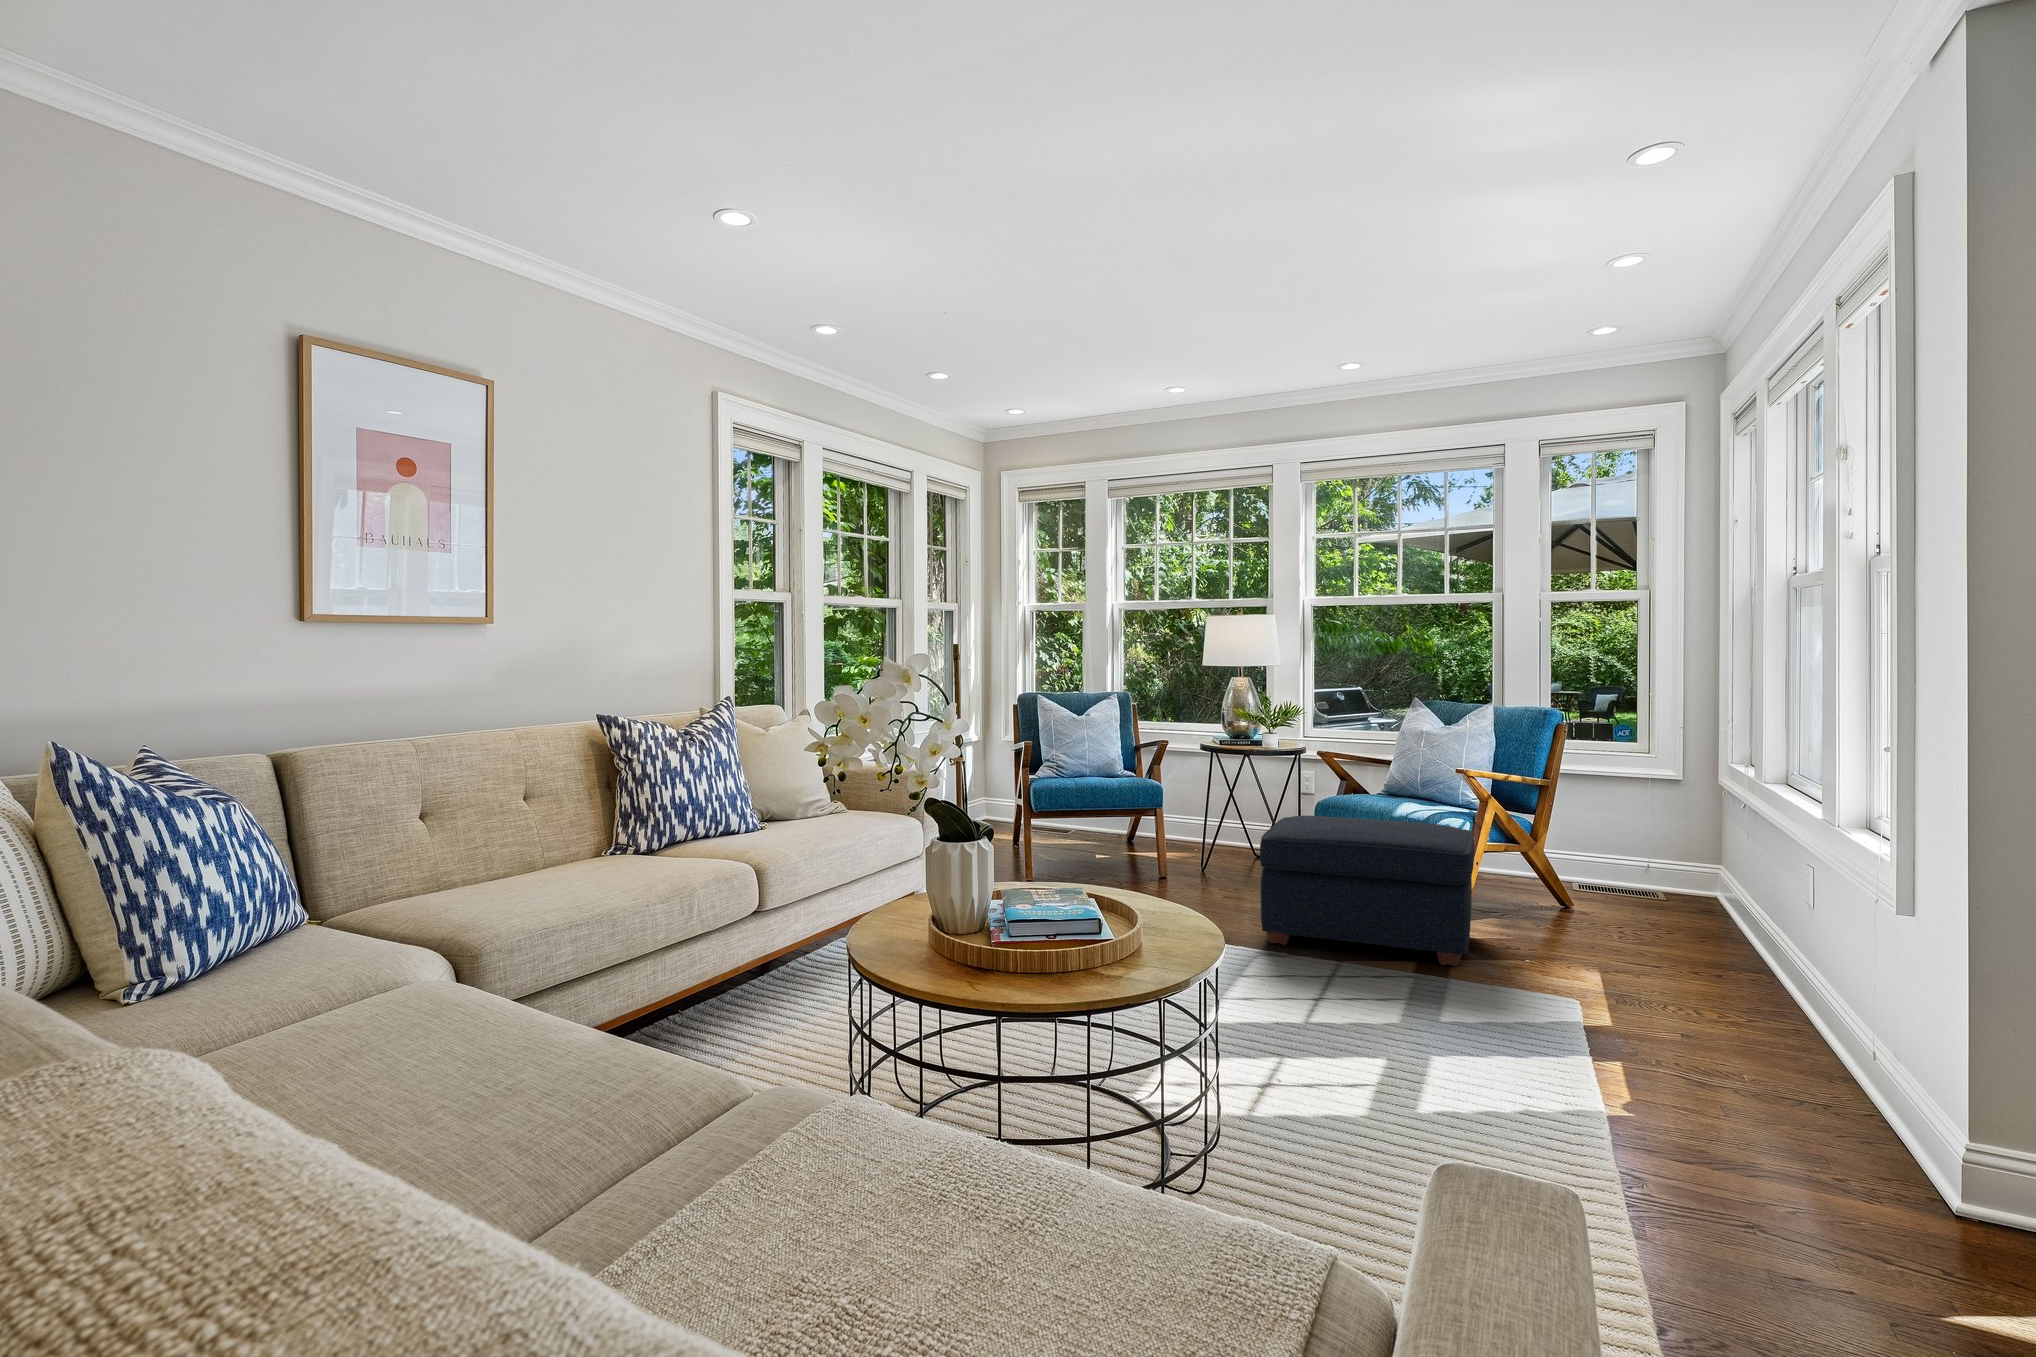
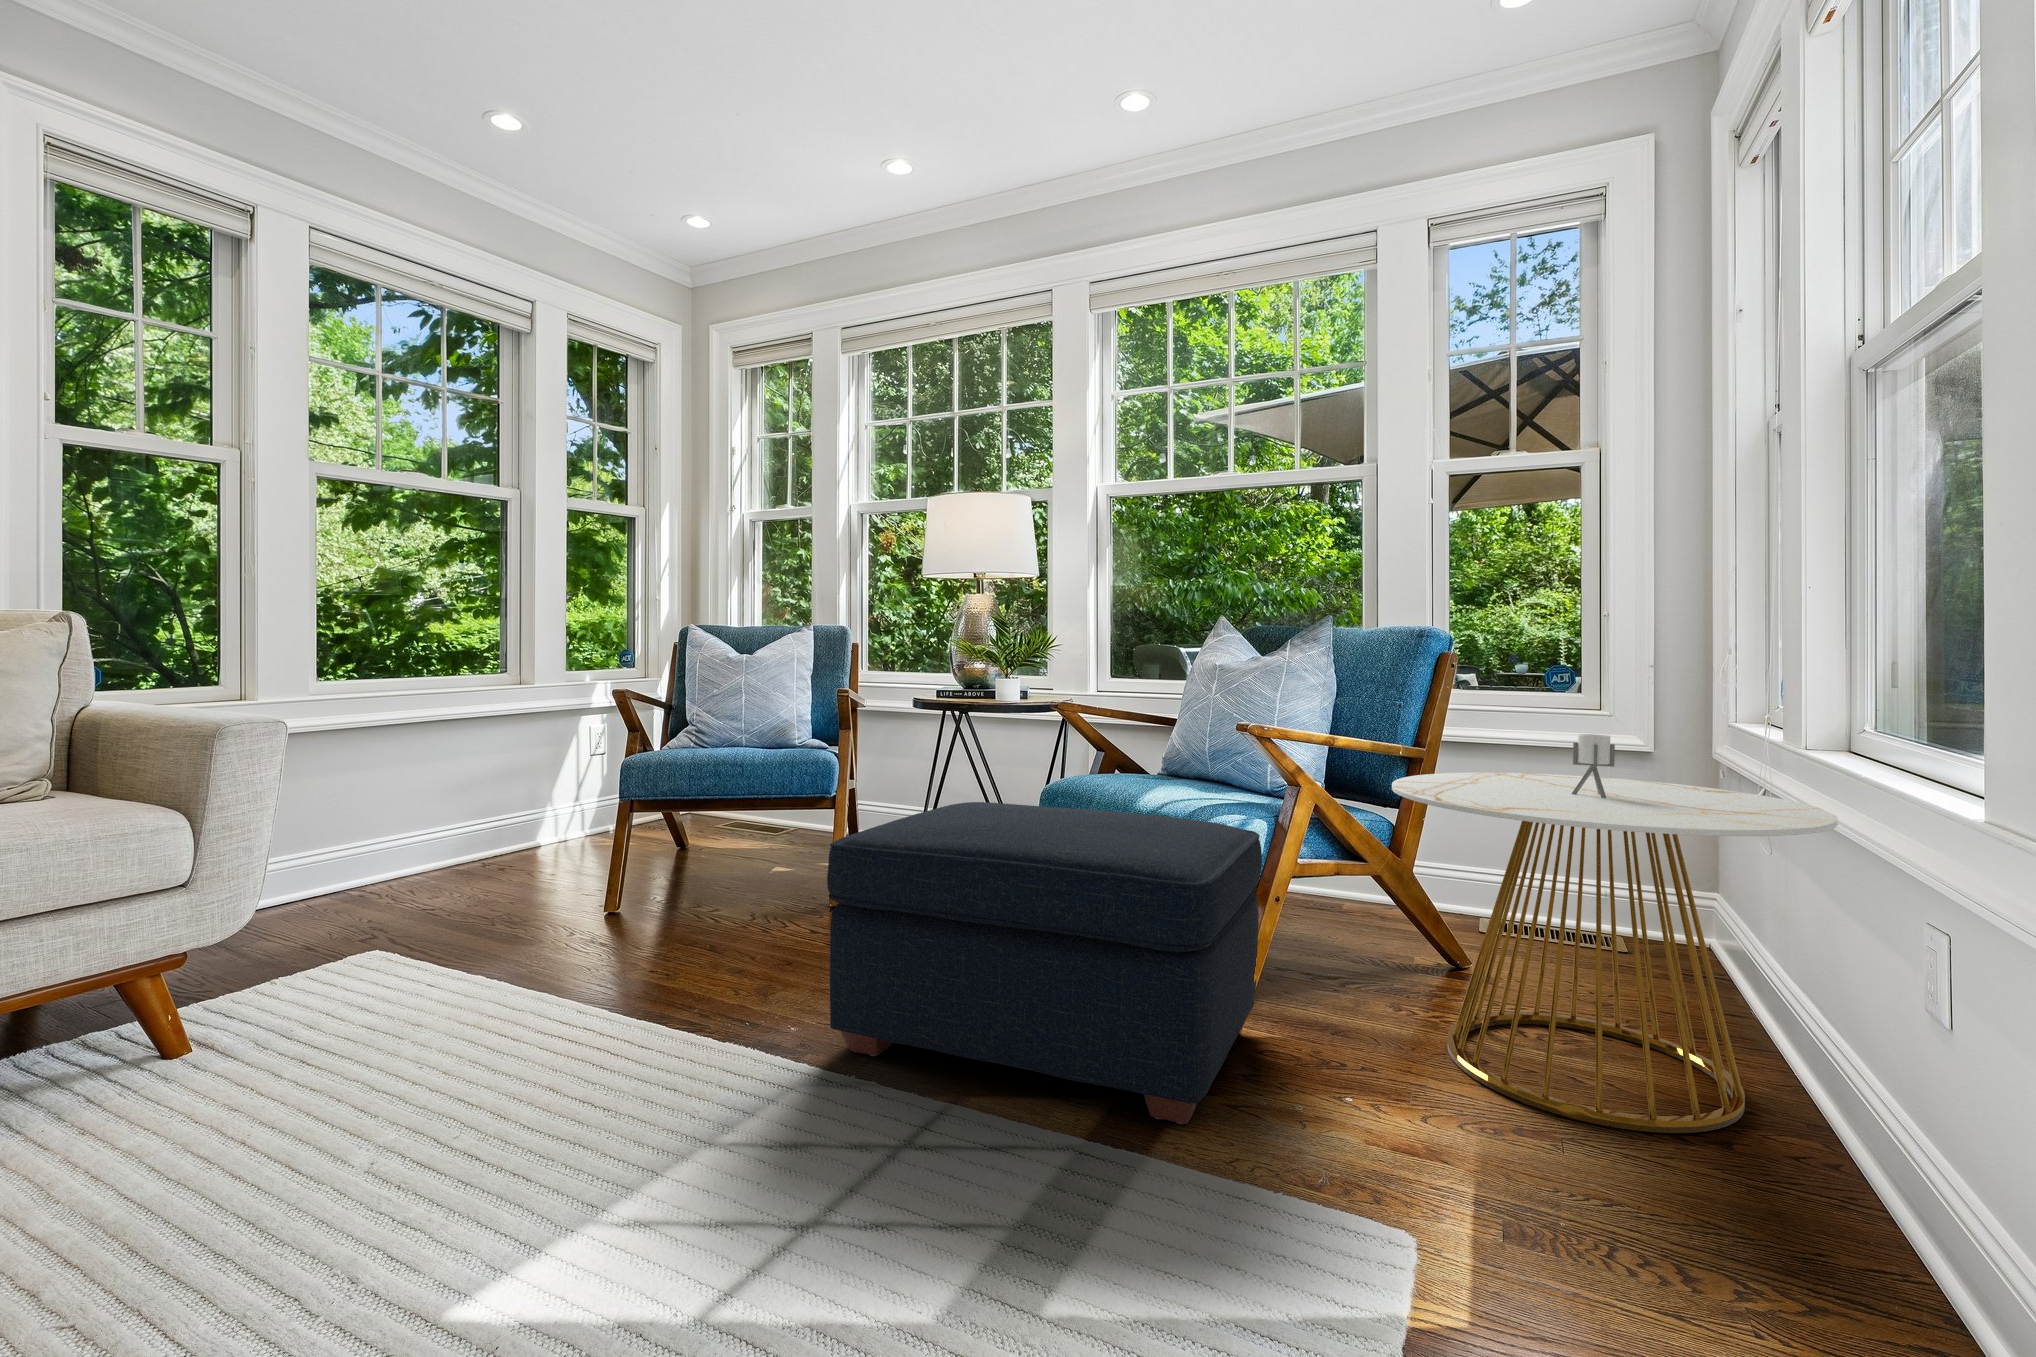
side table: none [1541,779,1762,968] -> present [1392,734,1838,1133]

